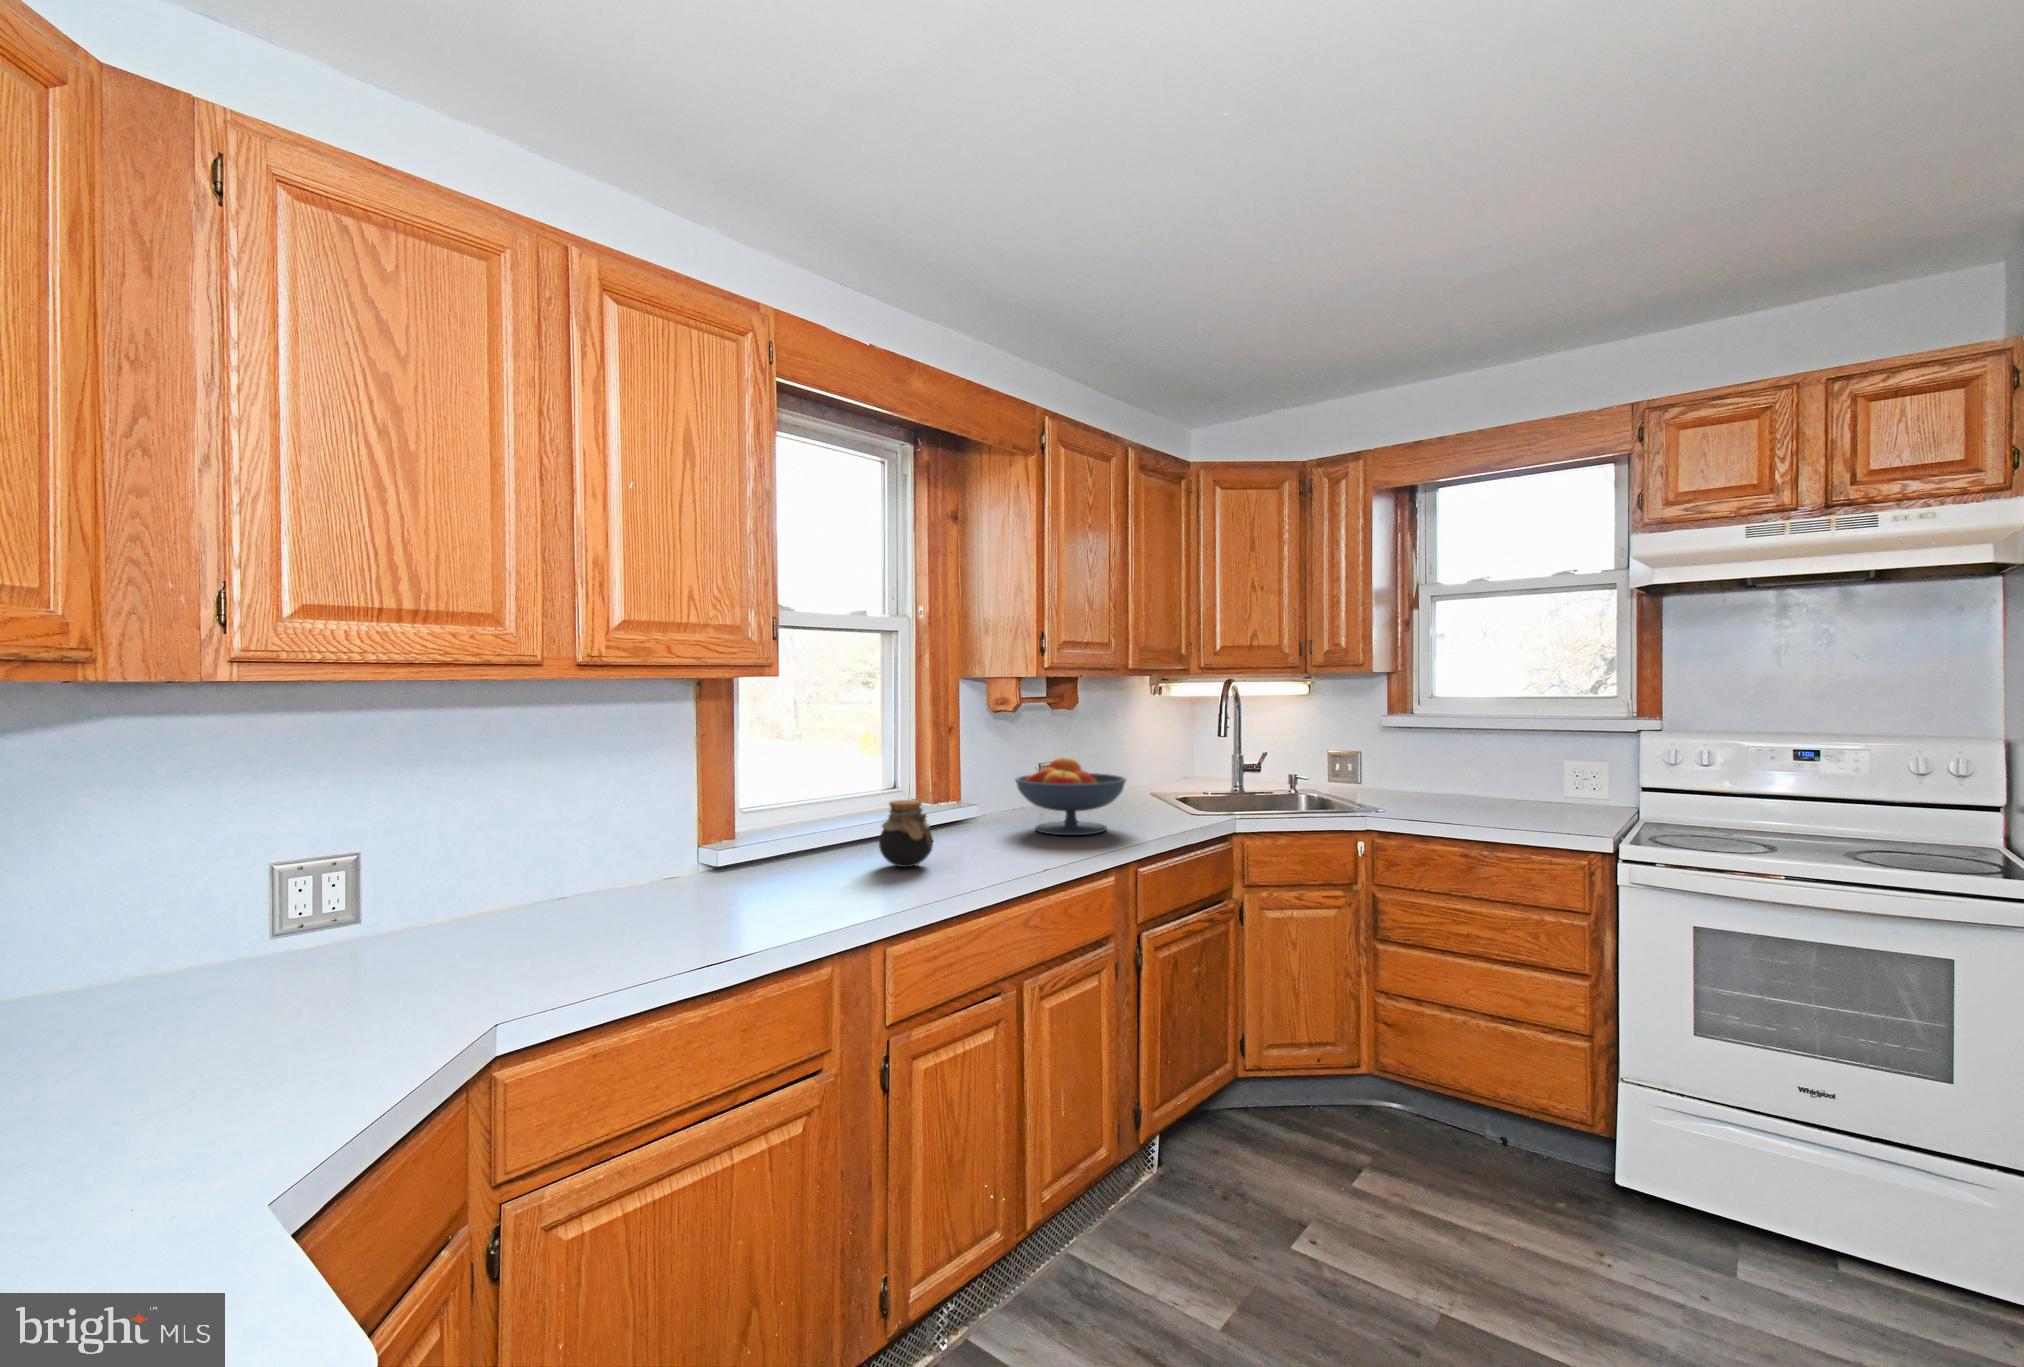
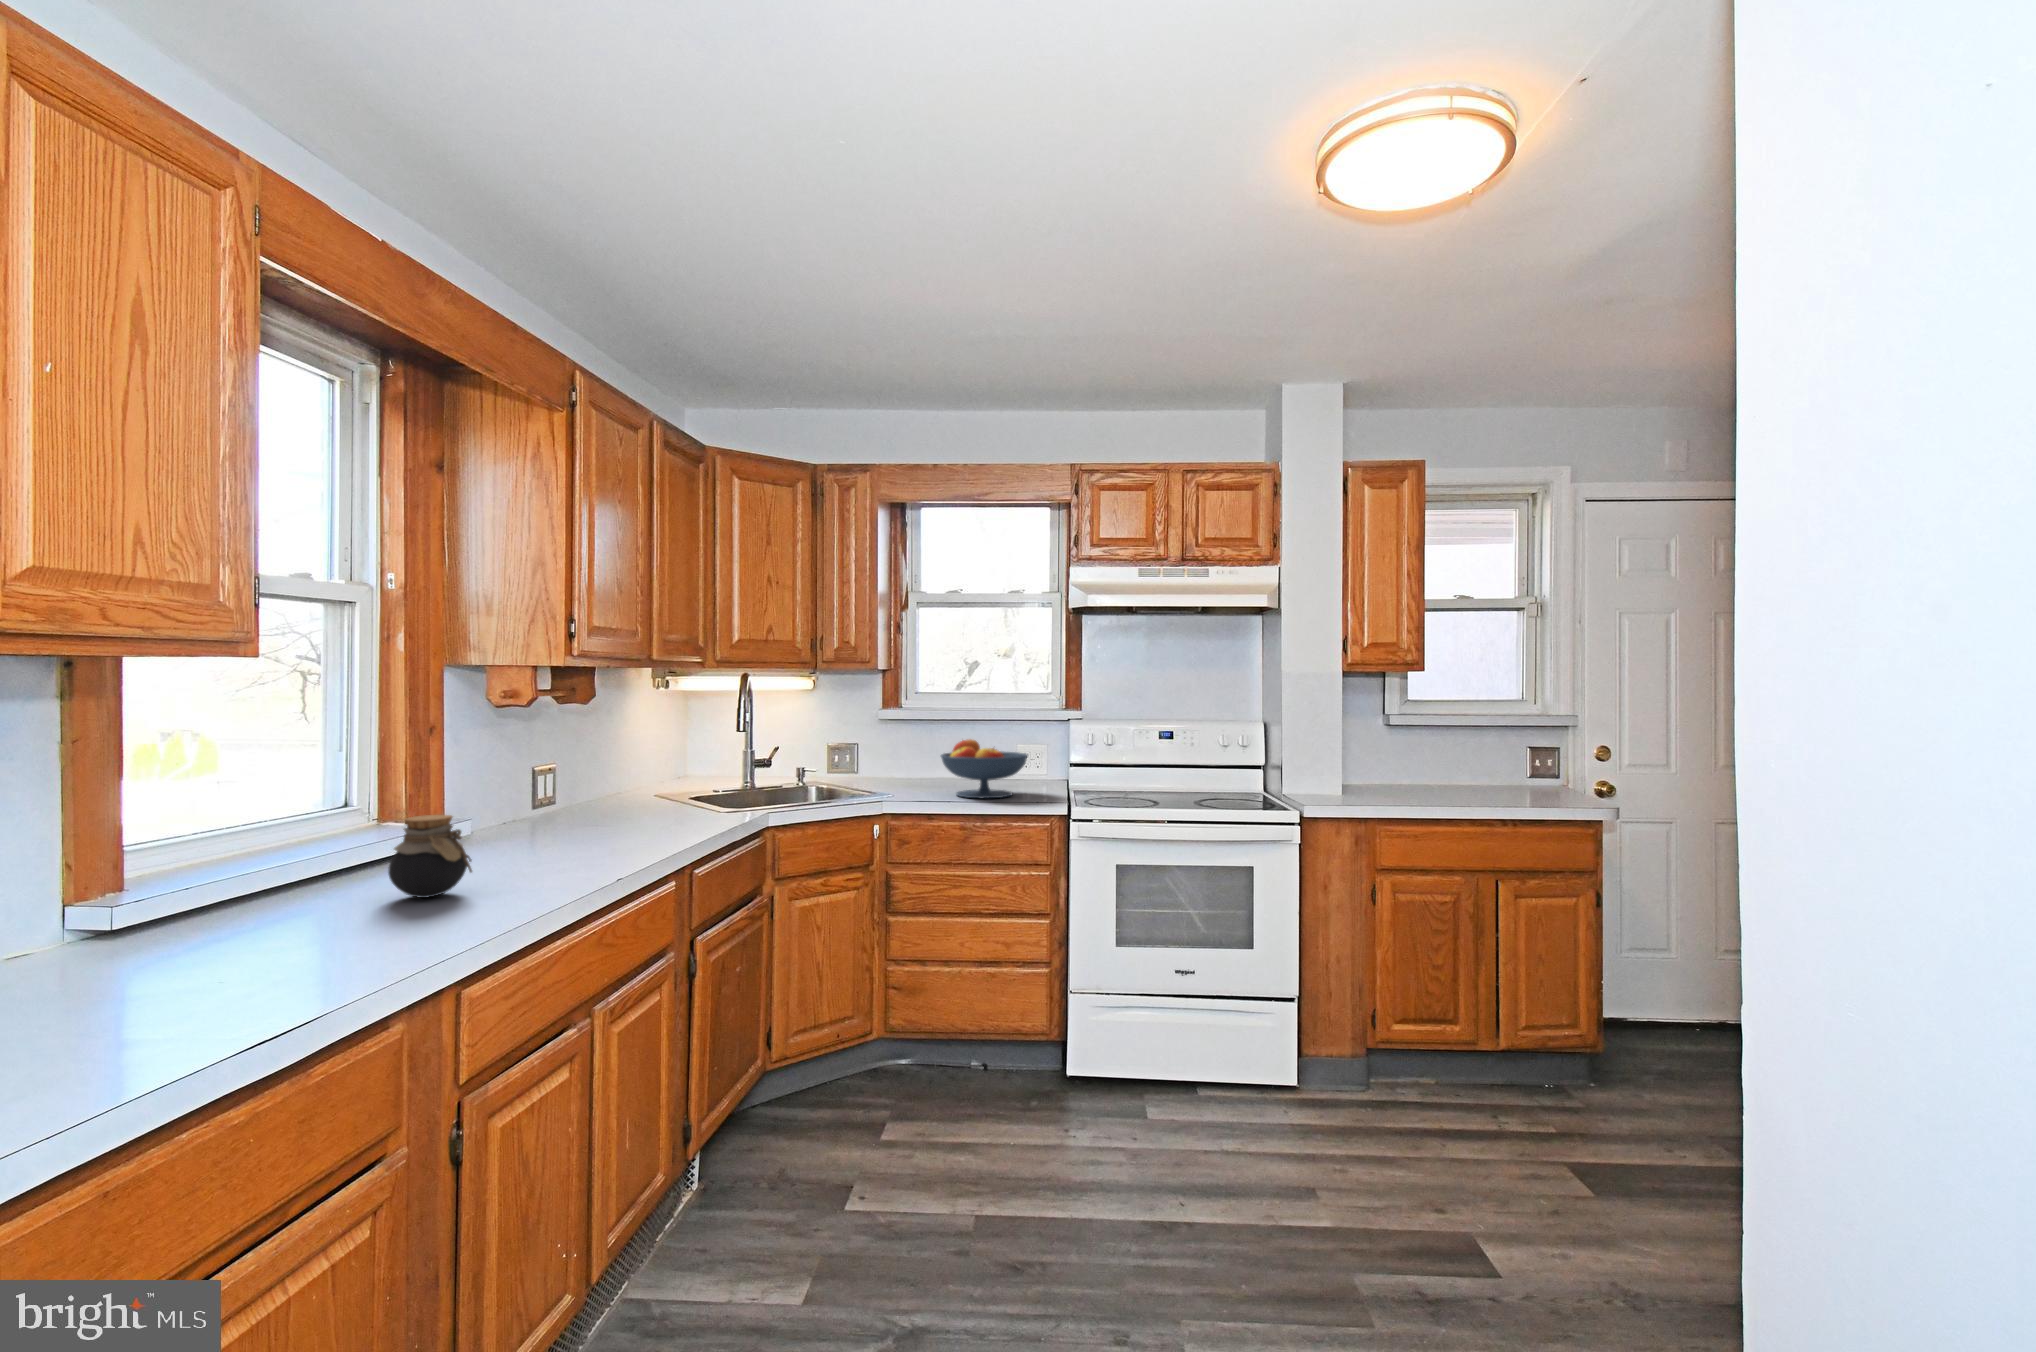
fruit bowl: present [1015,758,1126,835] -> present [941,739,1028,798]

